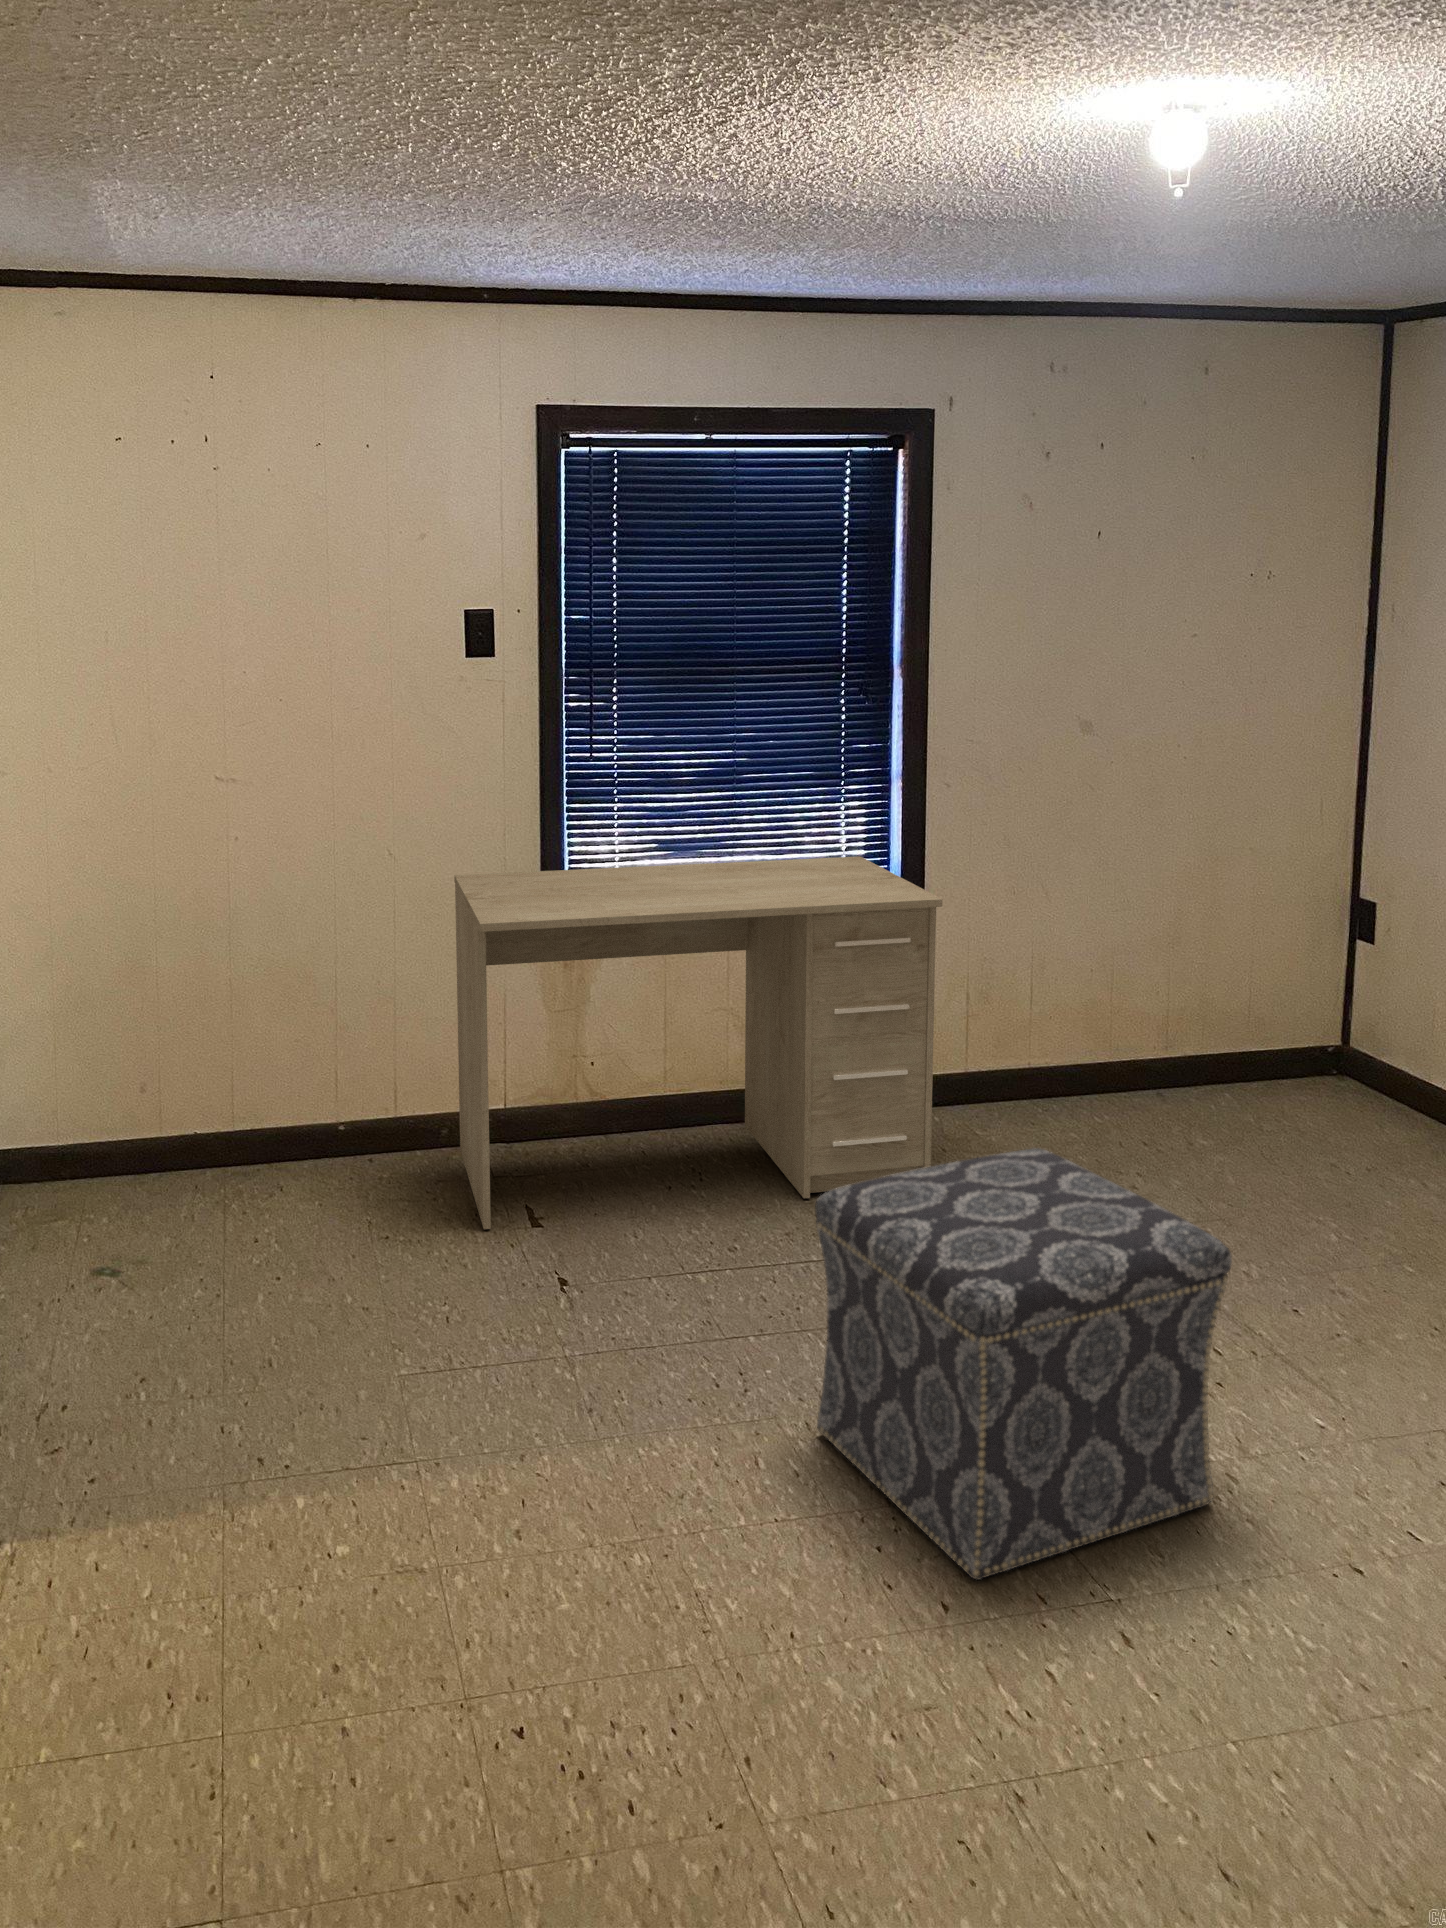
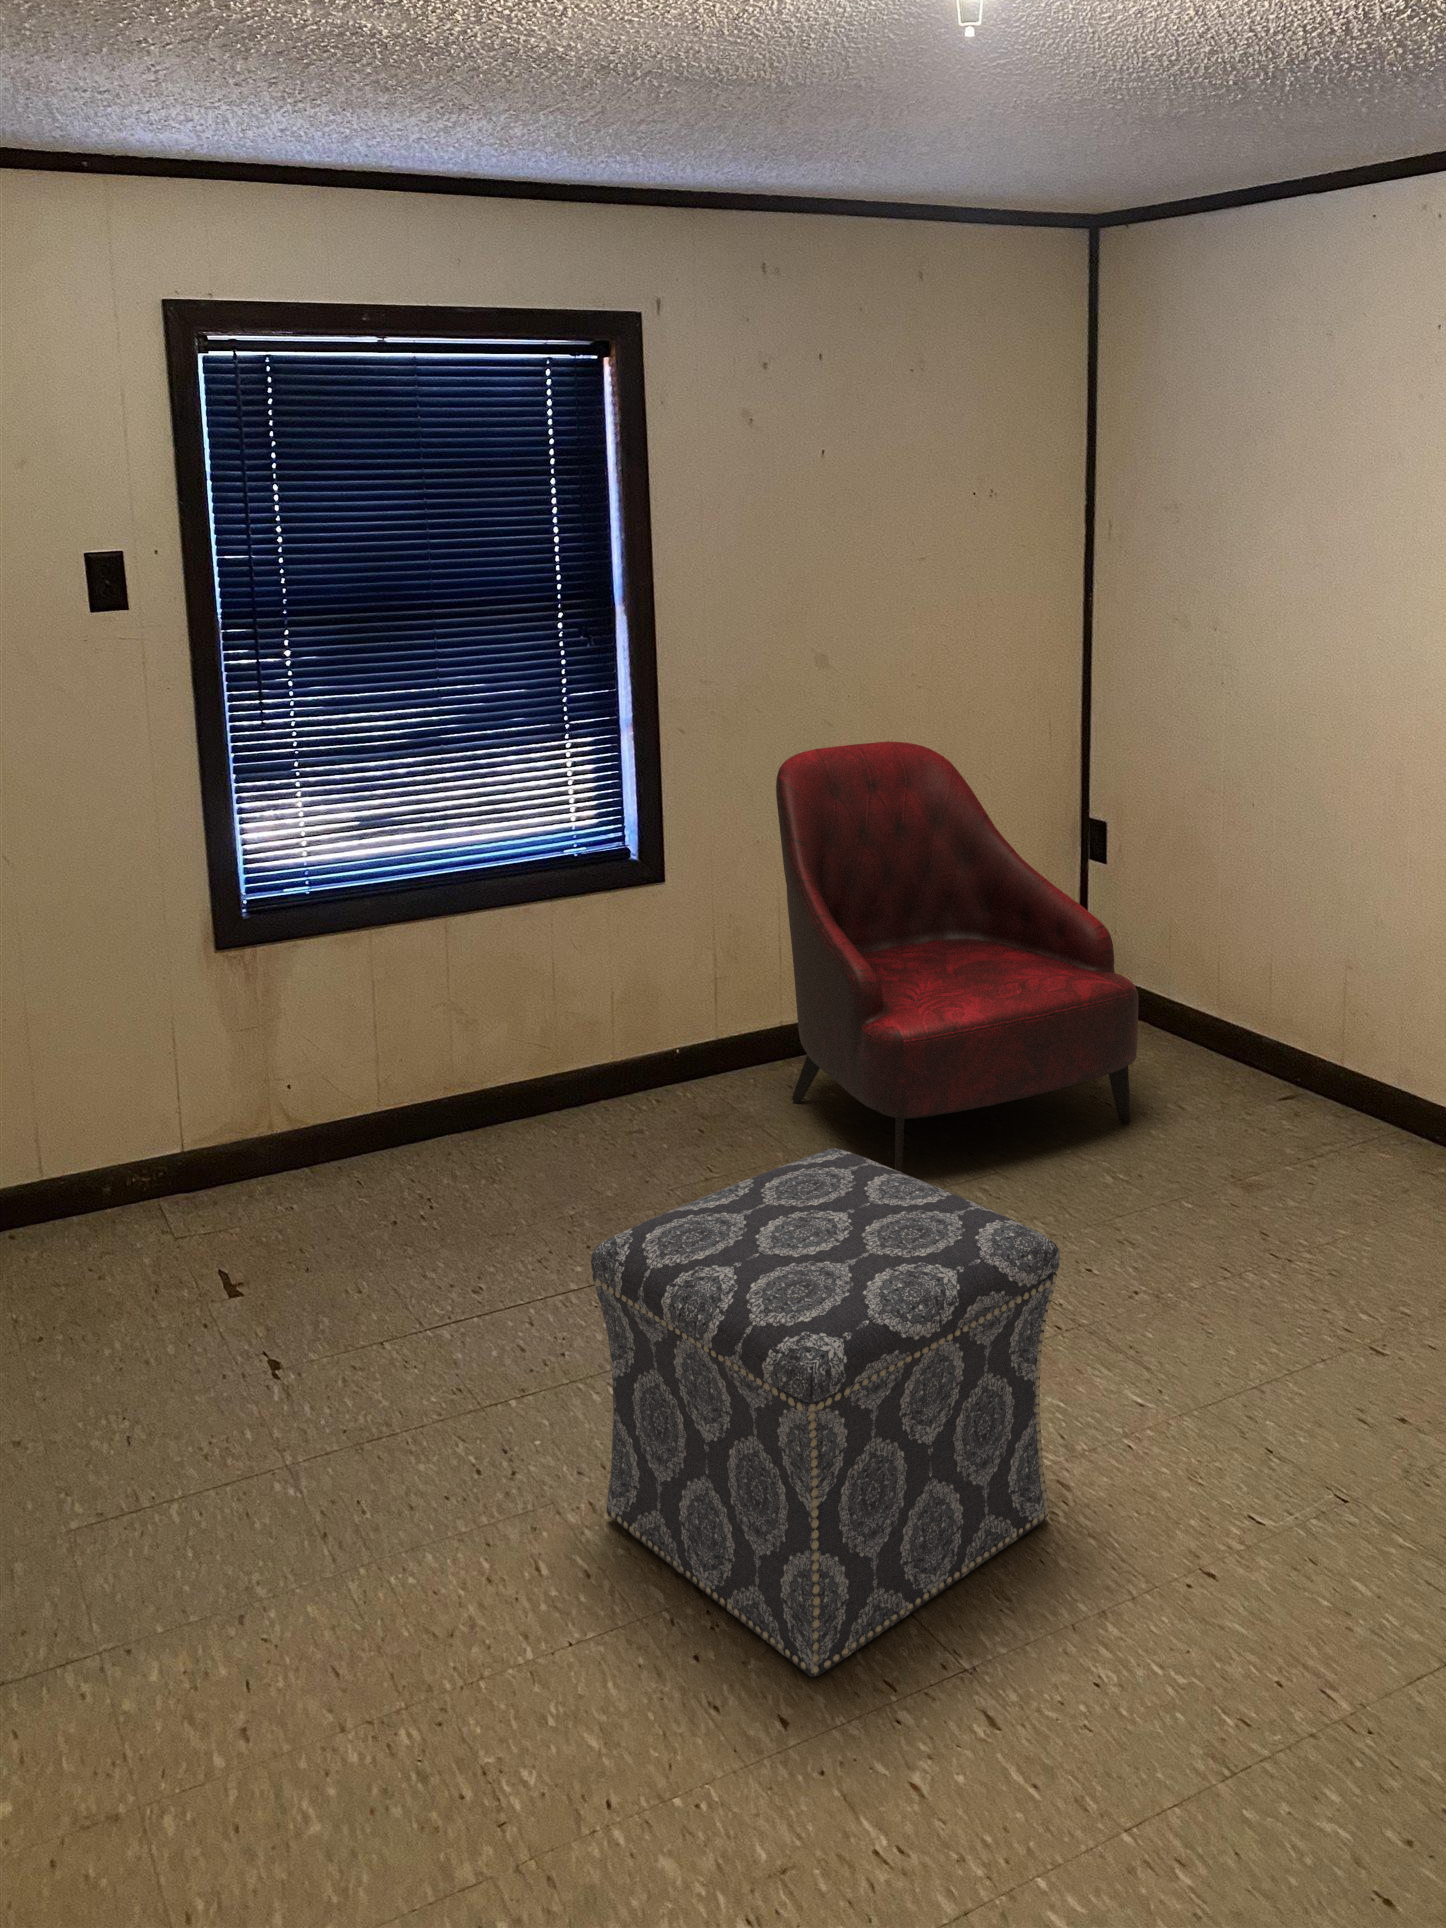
armchair: none [1031,803,1384,1216] -> present [776,741,1138,1172]
desk: present [454,856,942,1230] -> none [94,820,695,1316]

